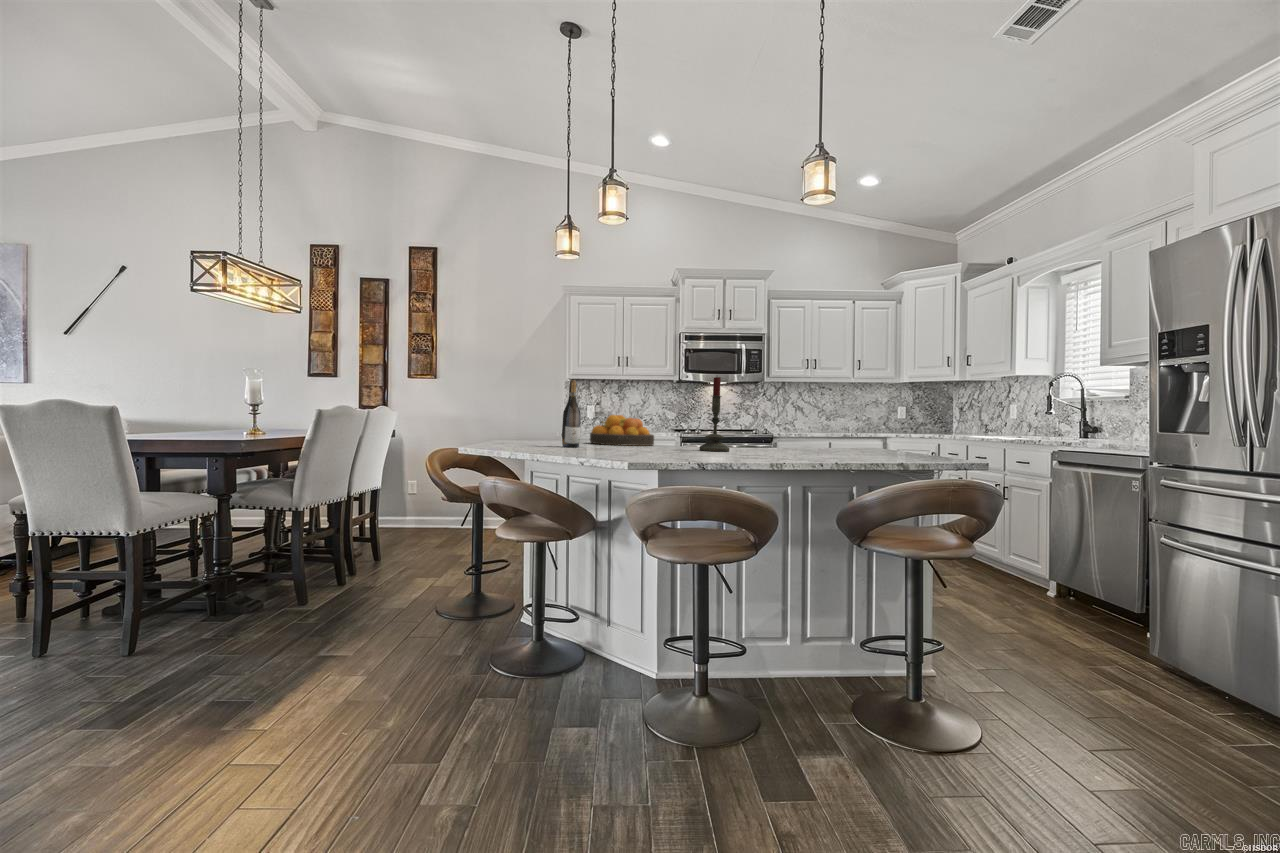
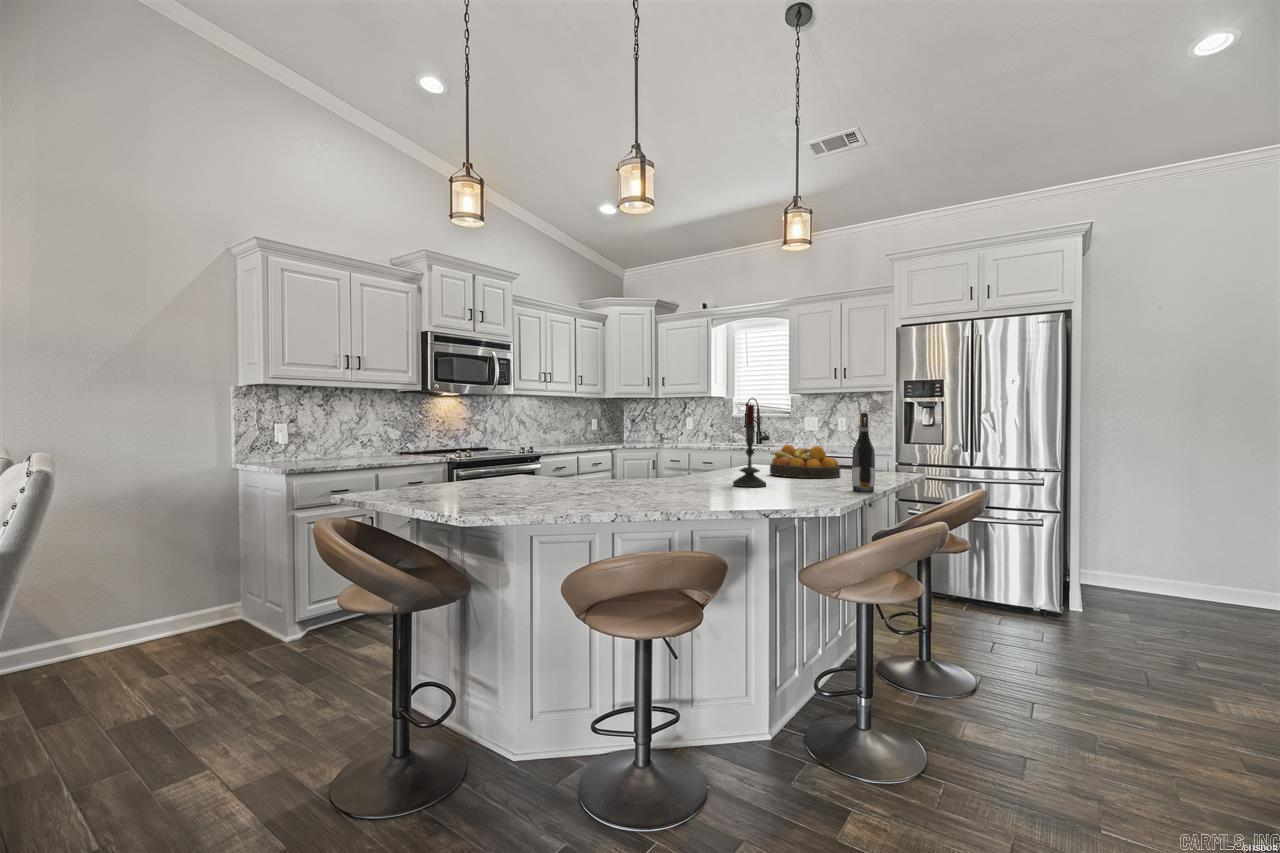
wine bottle: present [562,380,581,447] -> present [852,413,875,492]
fruit bowl: present [590,415,654,446] -> present [770,445,840,478]

